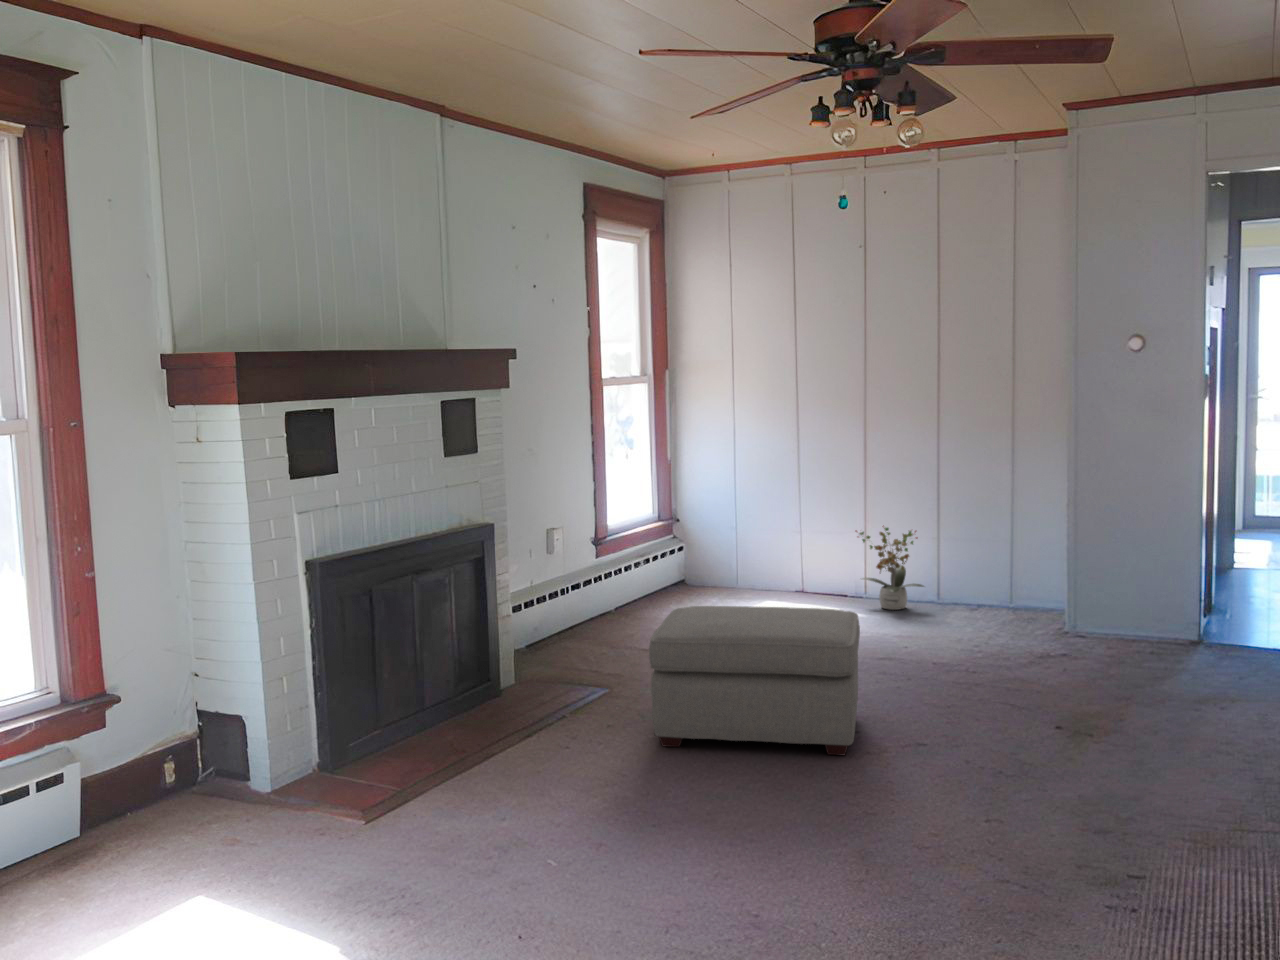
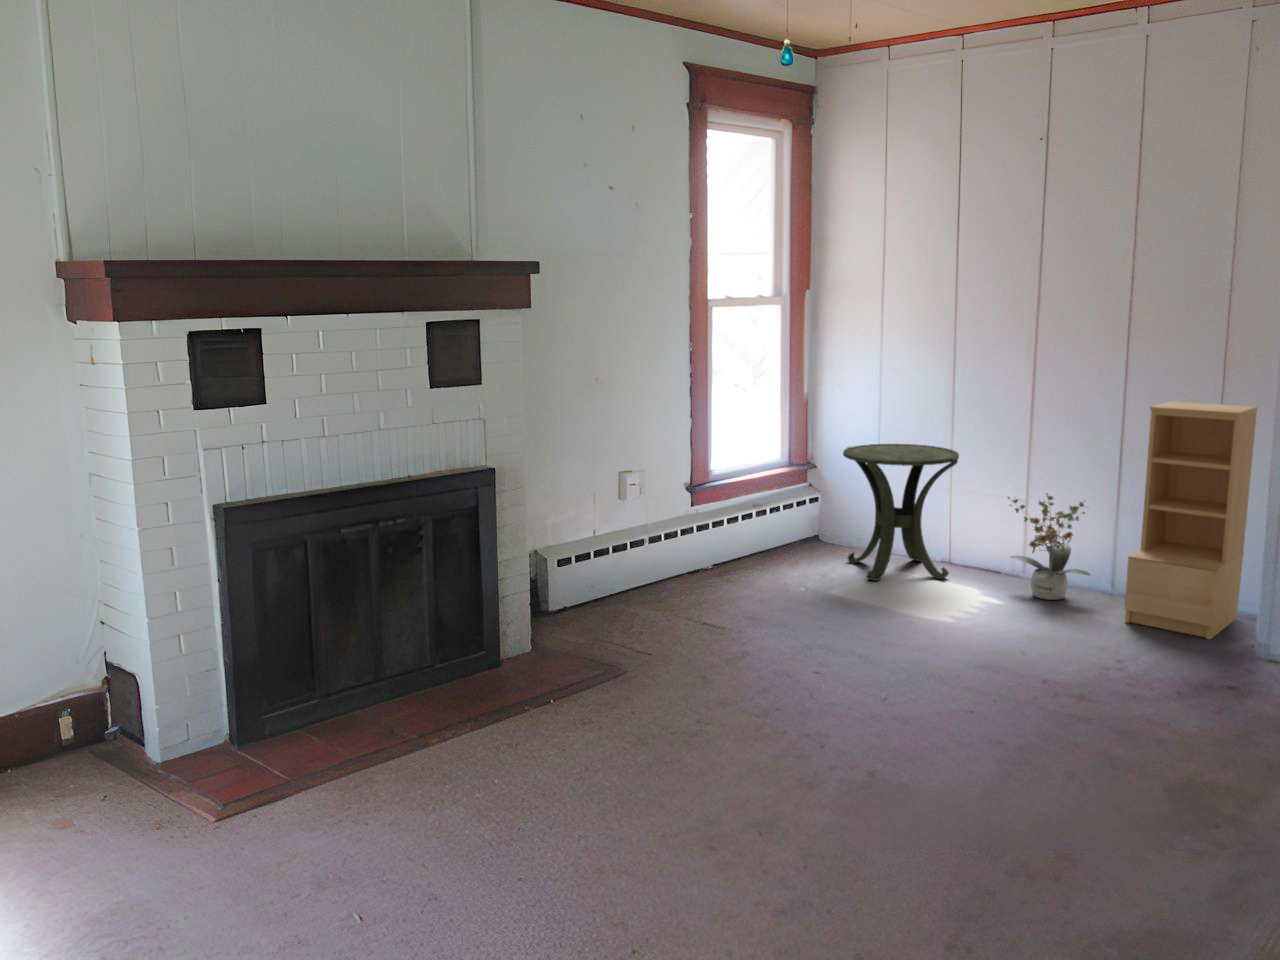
bookshelf: none [957,447,1034,624] -> present [1125,401,1258,639]
side table: none [718,494,813,609] -> present [843,444,959,581]
ottoman: present [649,606,860,755] -> none [607,590,906,819]

